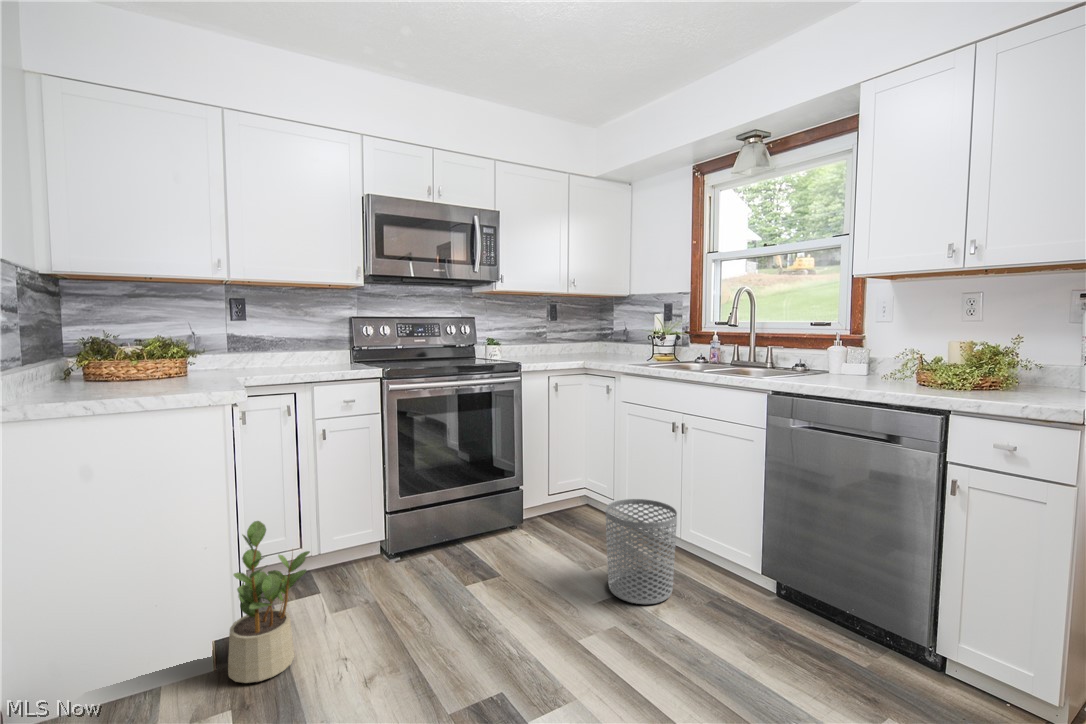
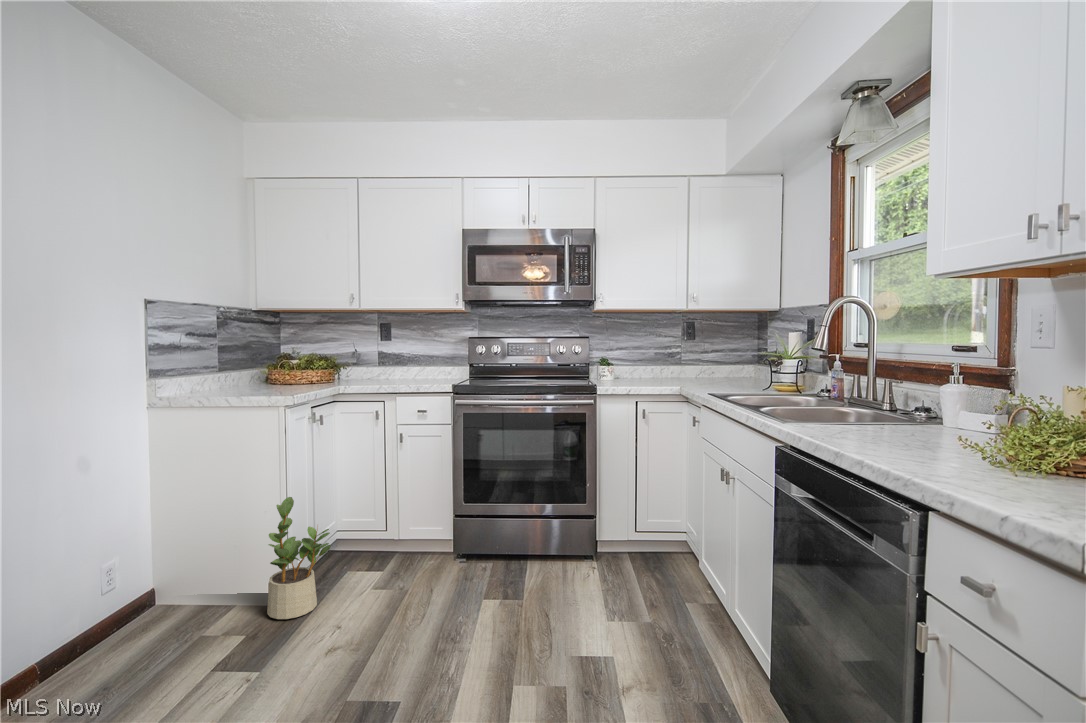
waste bin: present [606,499,677,604] -> none [587,547,669,675]

